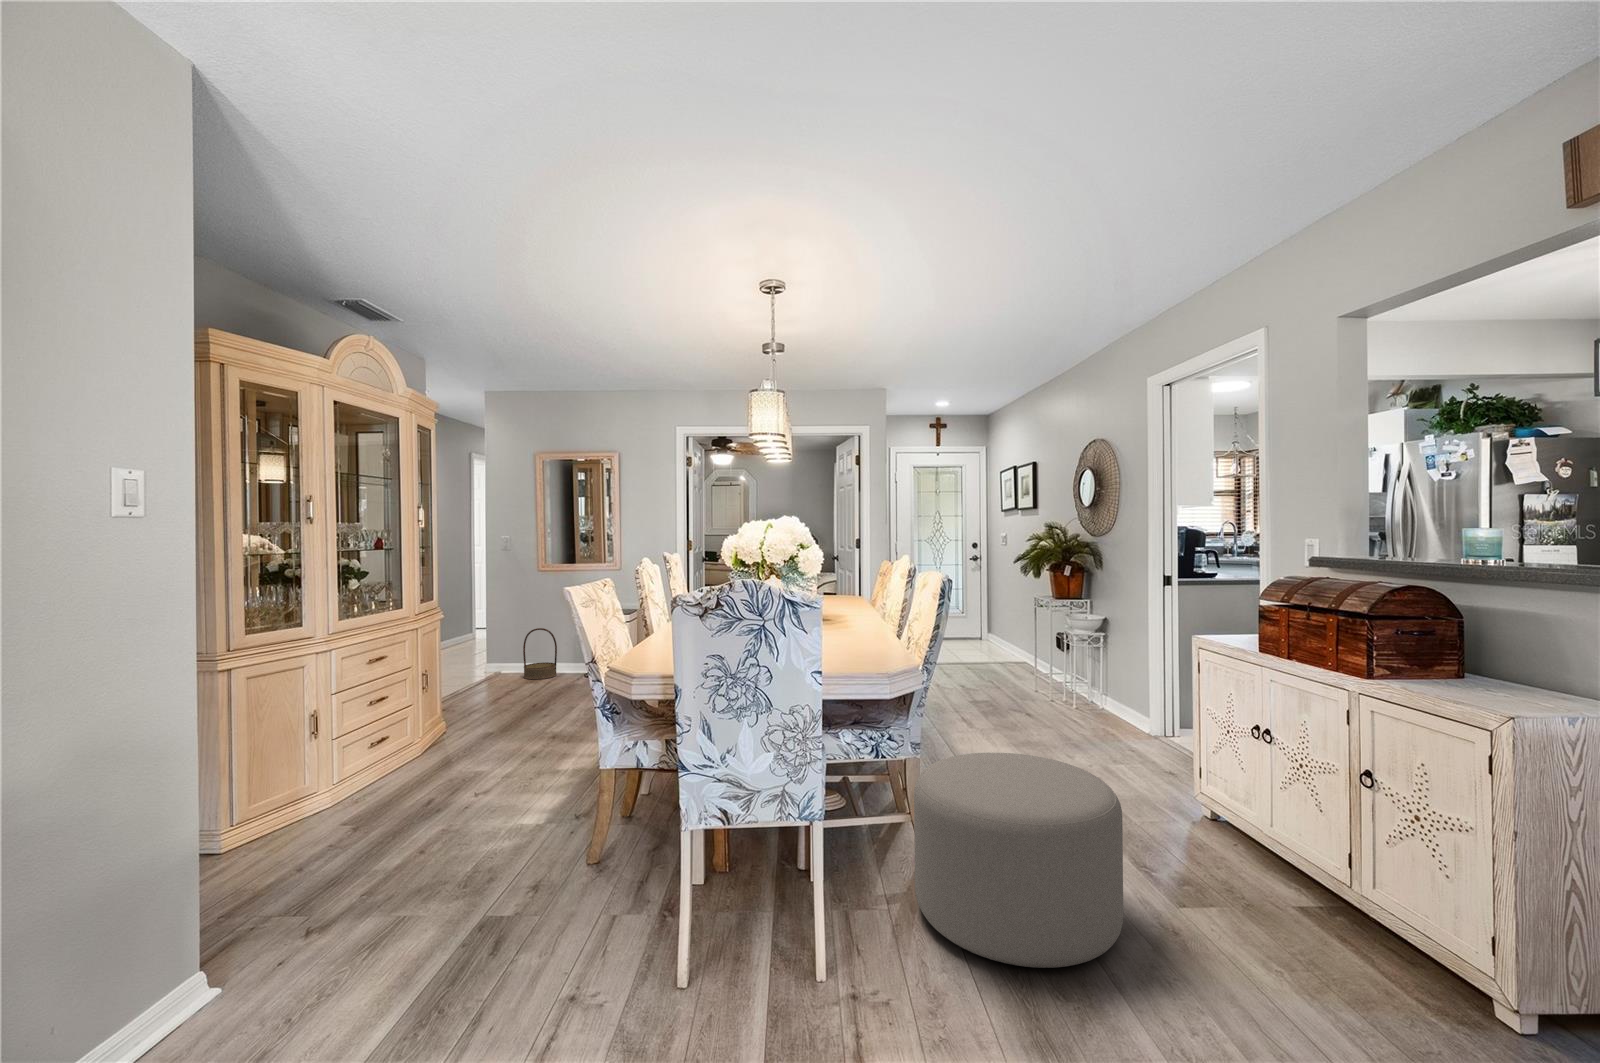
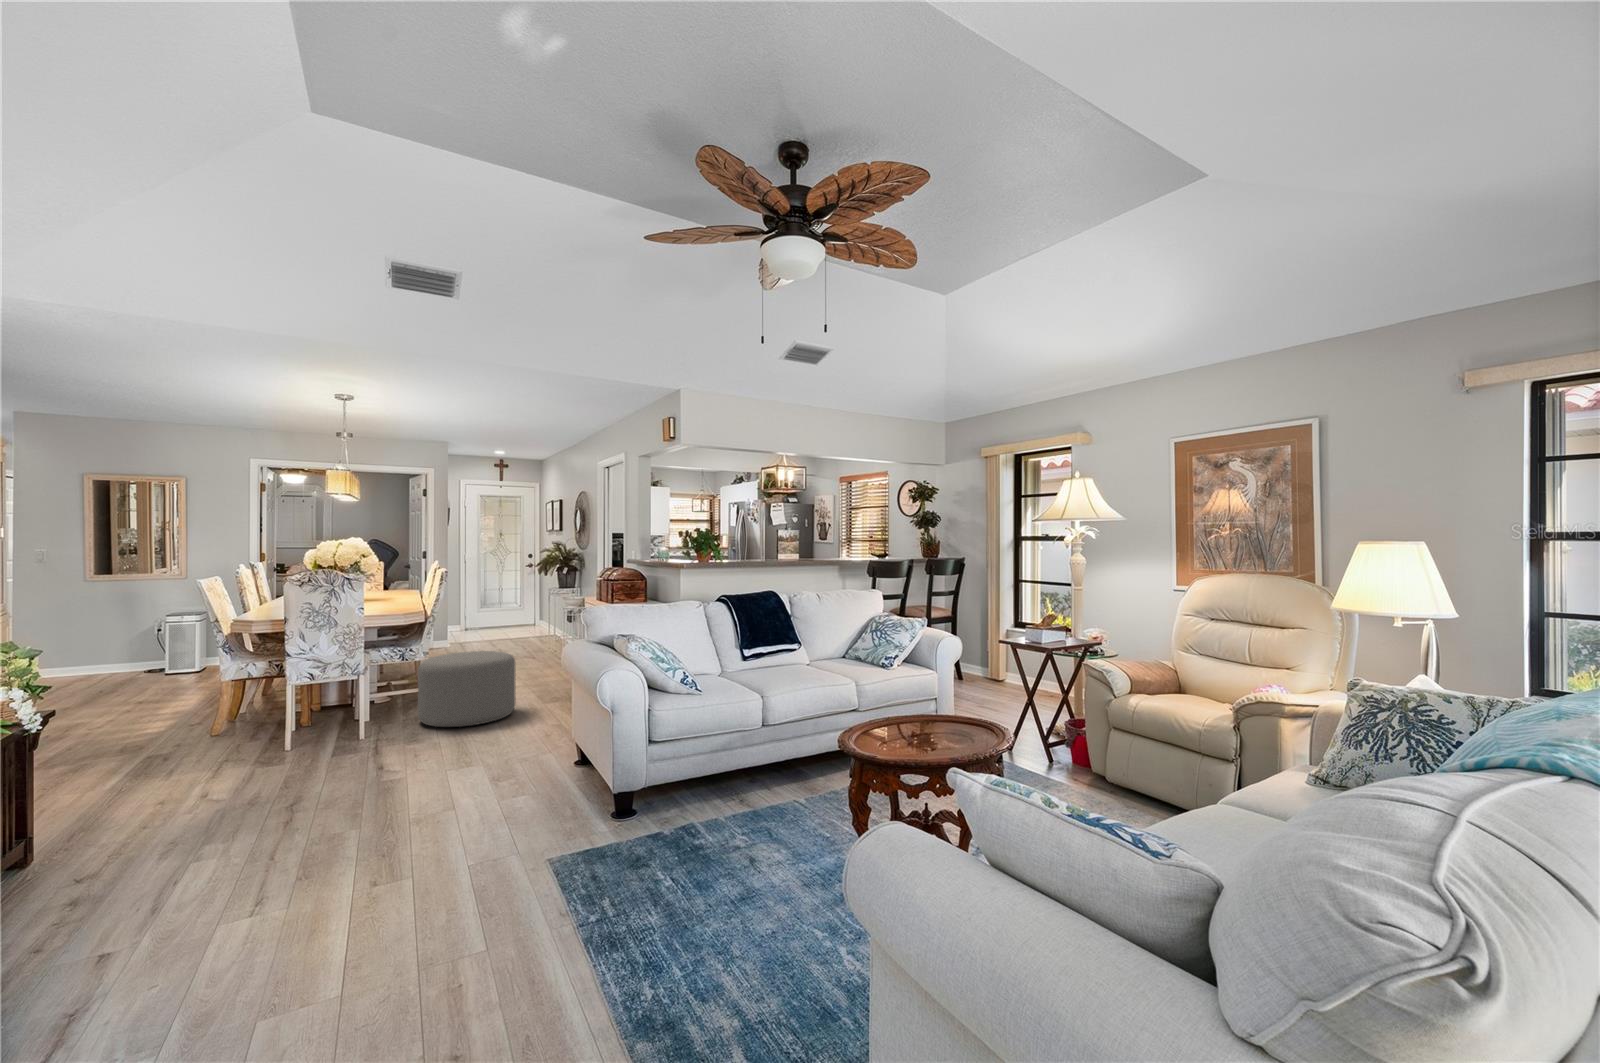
basket: present [523,628,557,679] -> none [77,631,118,677]

